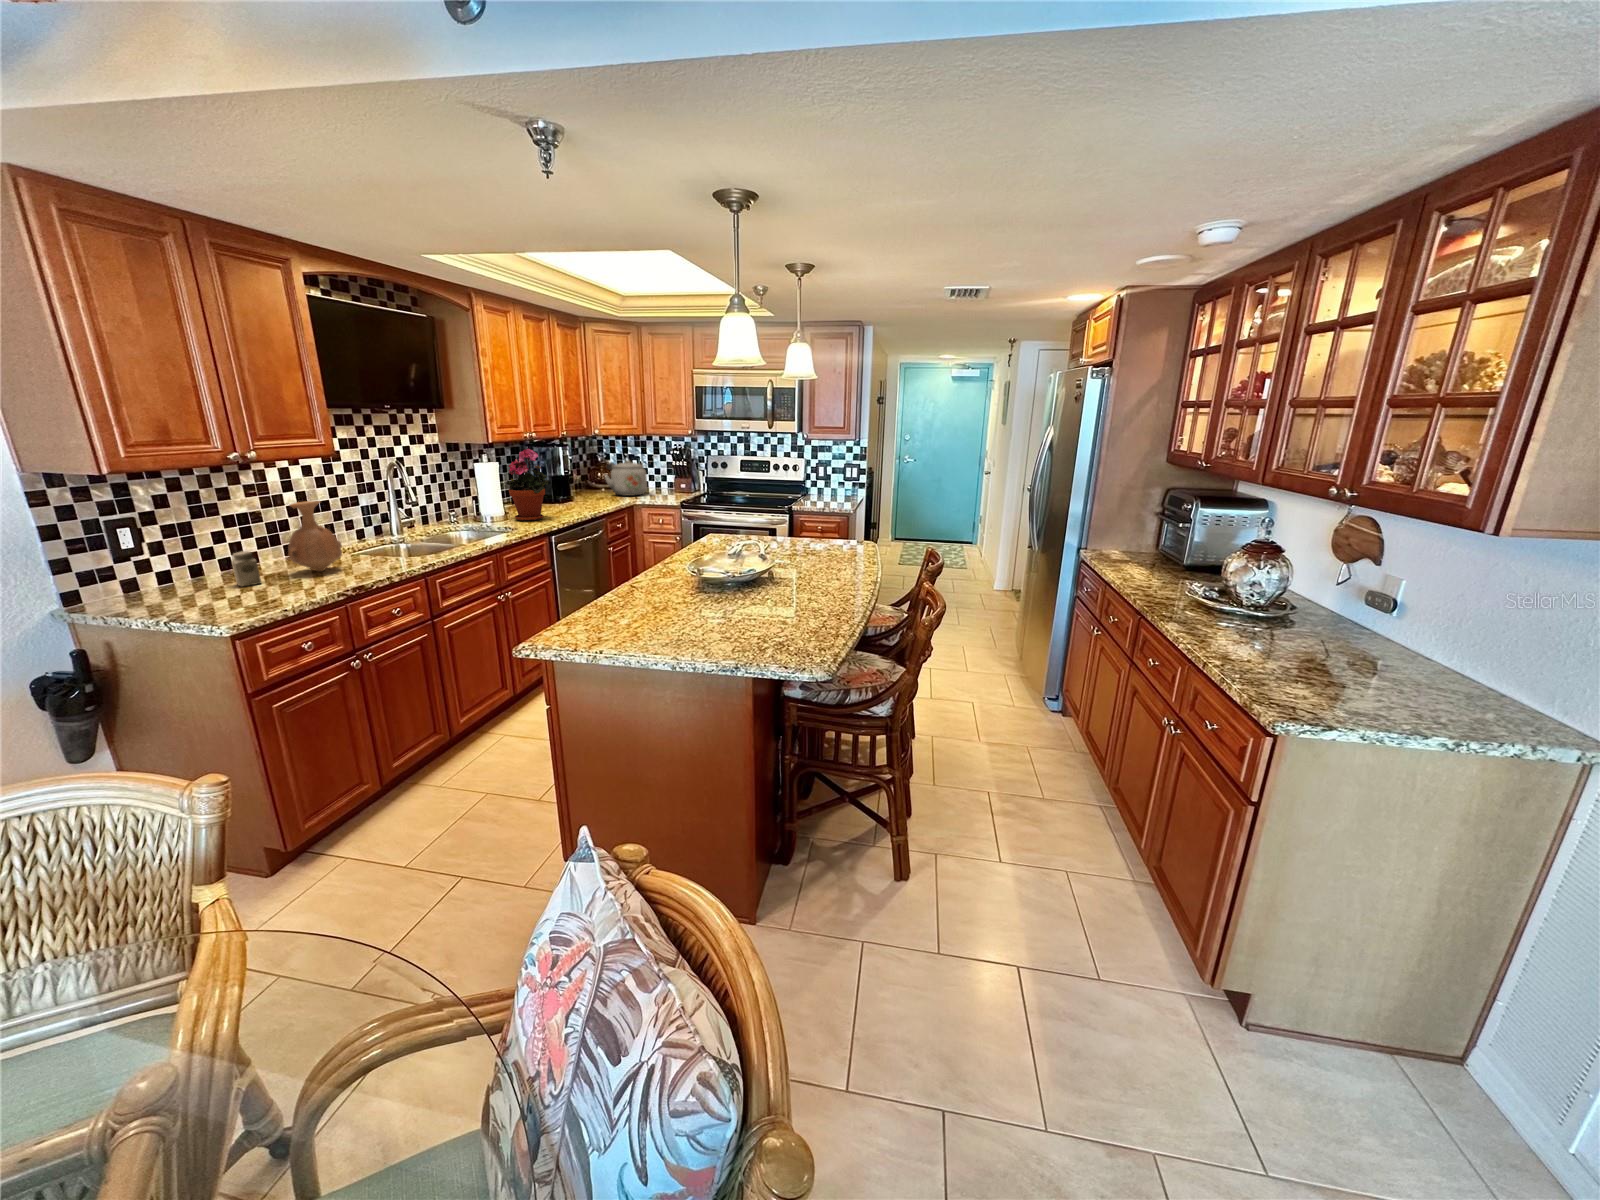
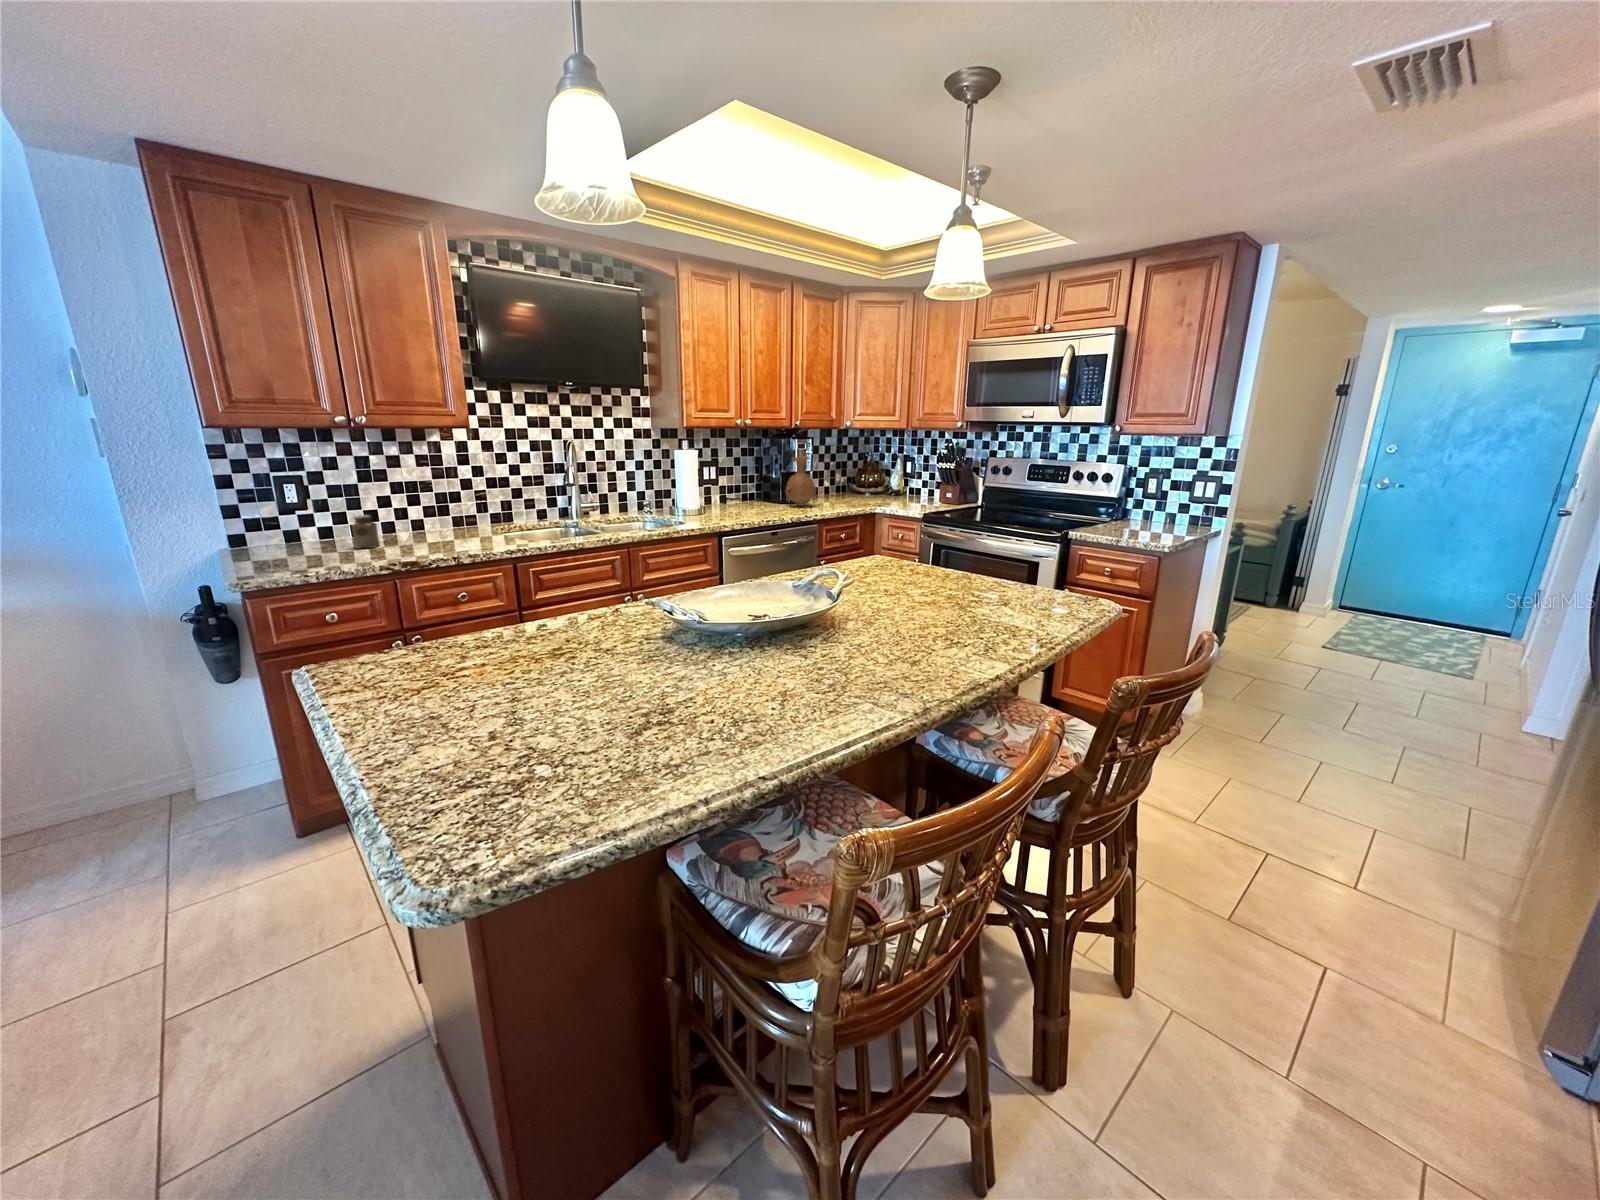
potted plant: present [506,449,549,521] -> none [703,436,748,517]
kettle: present [605,461,647,496] -> none [855,459,906,501]
vase: present [288,501,342,571] -> present [785,456,816,506]

